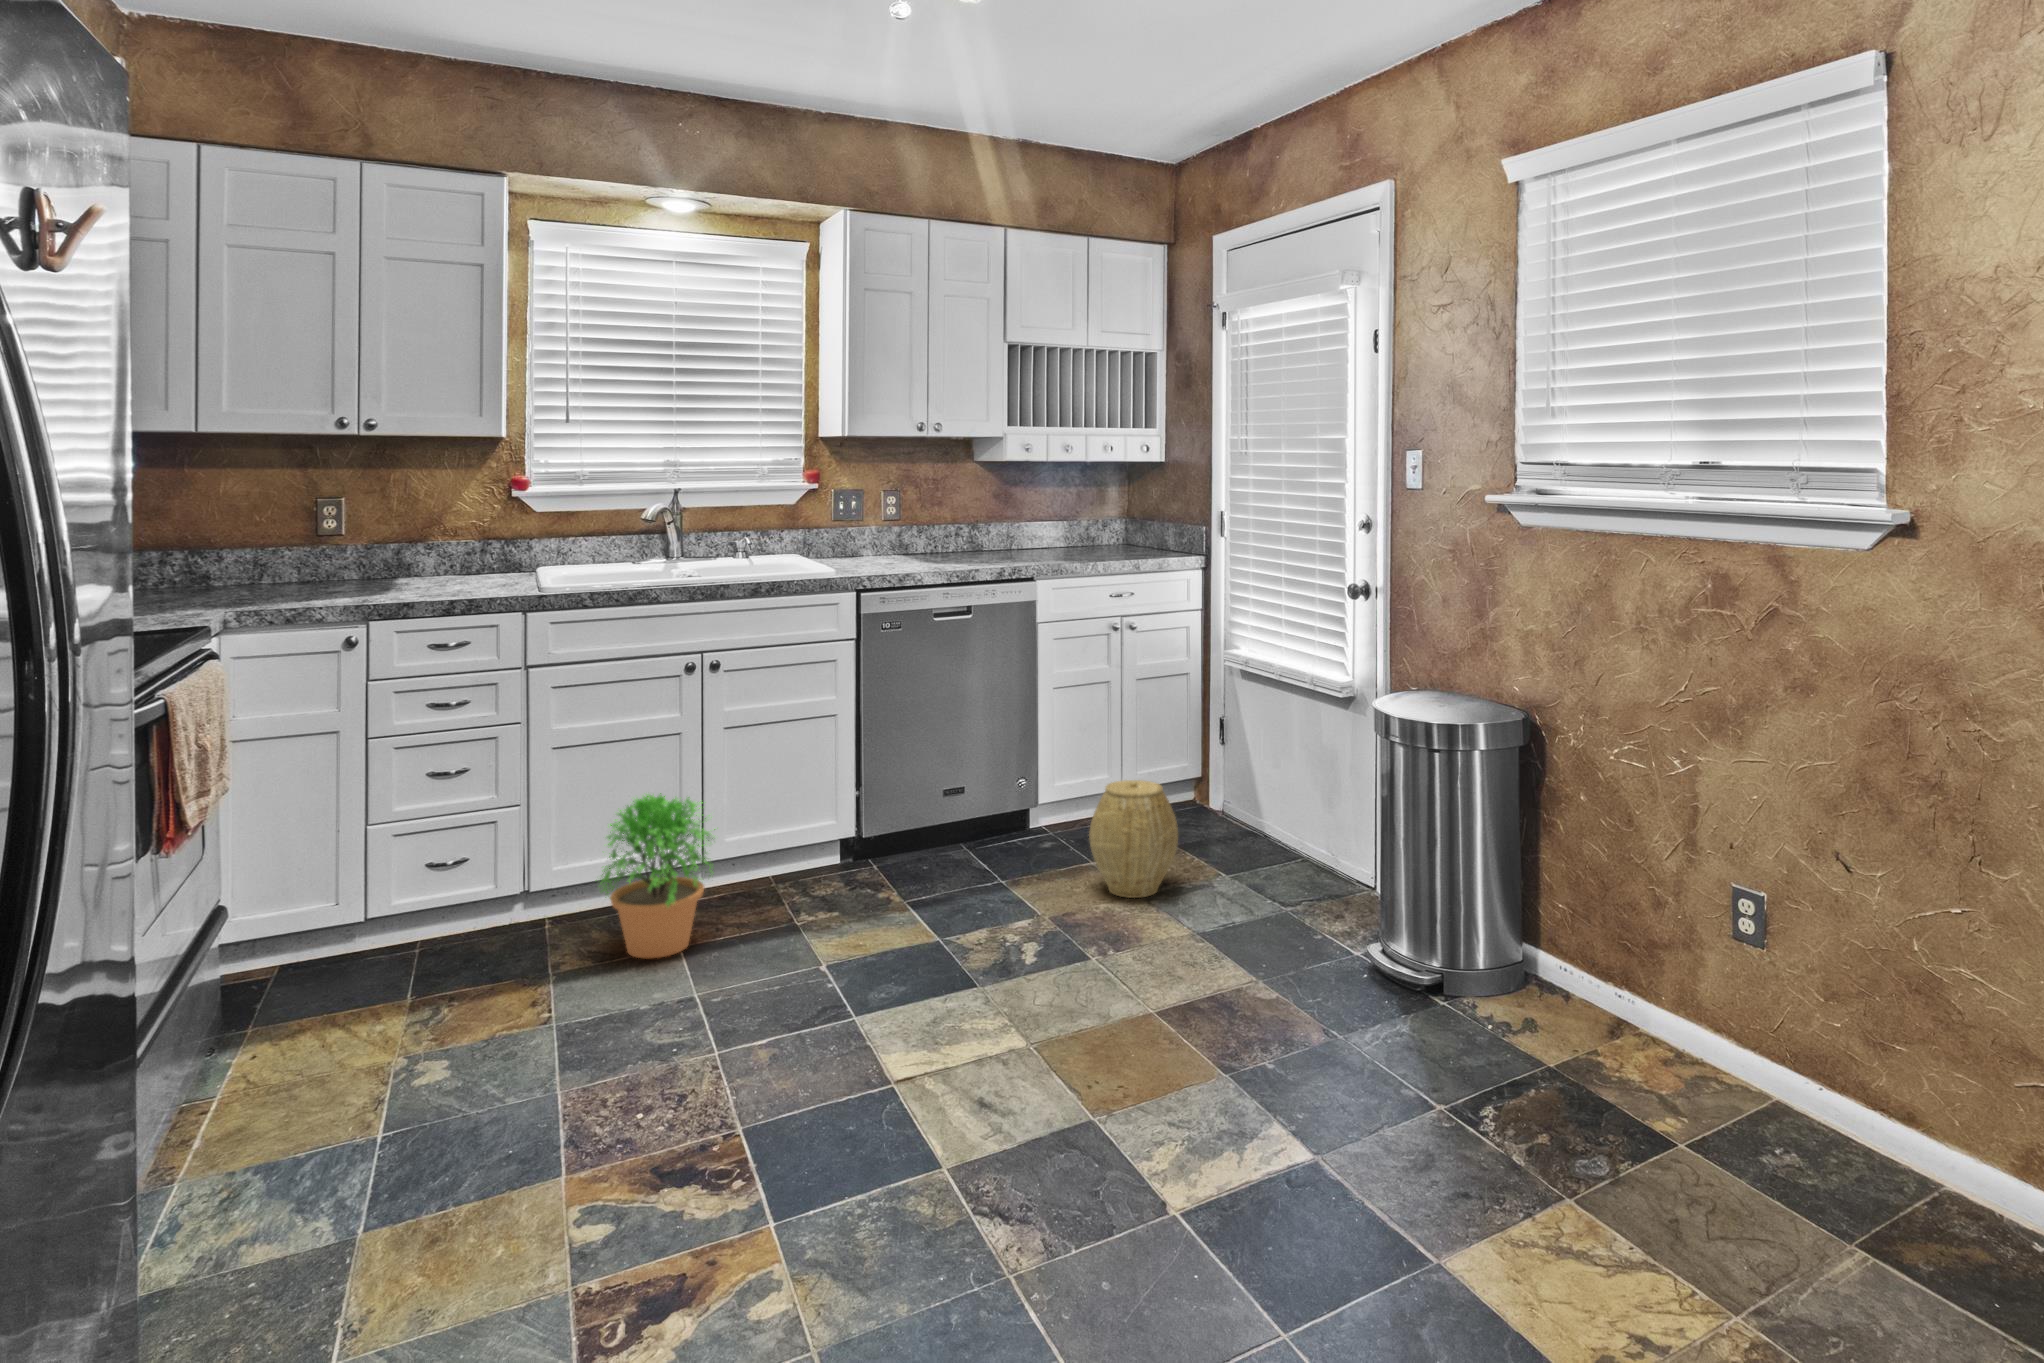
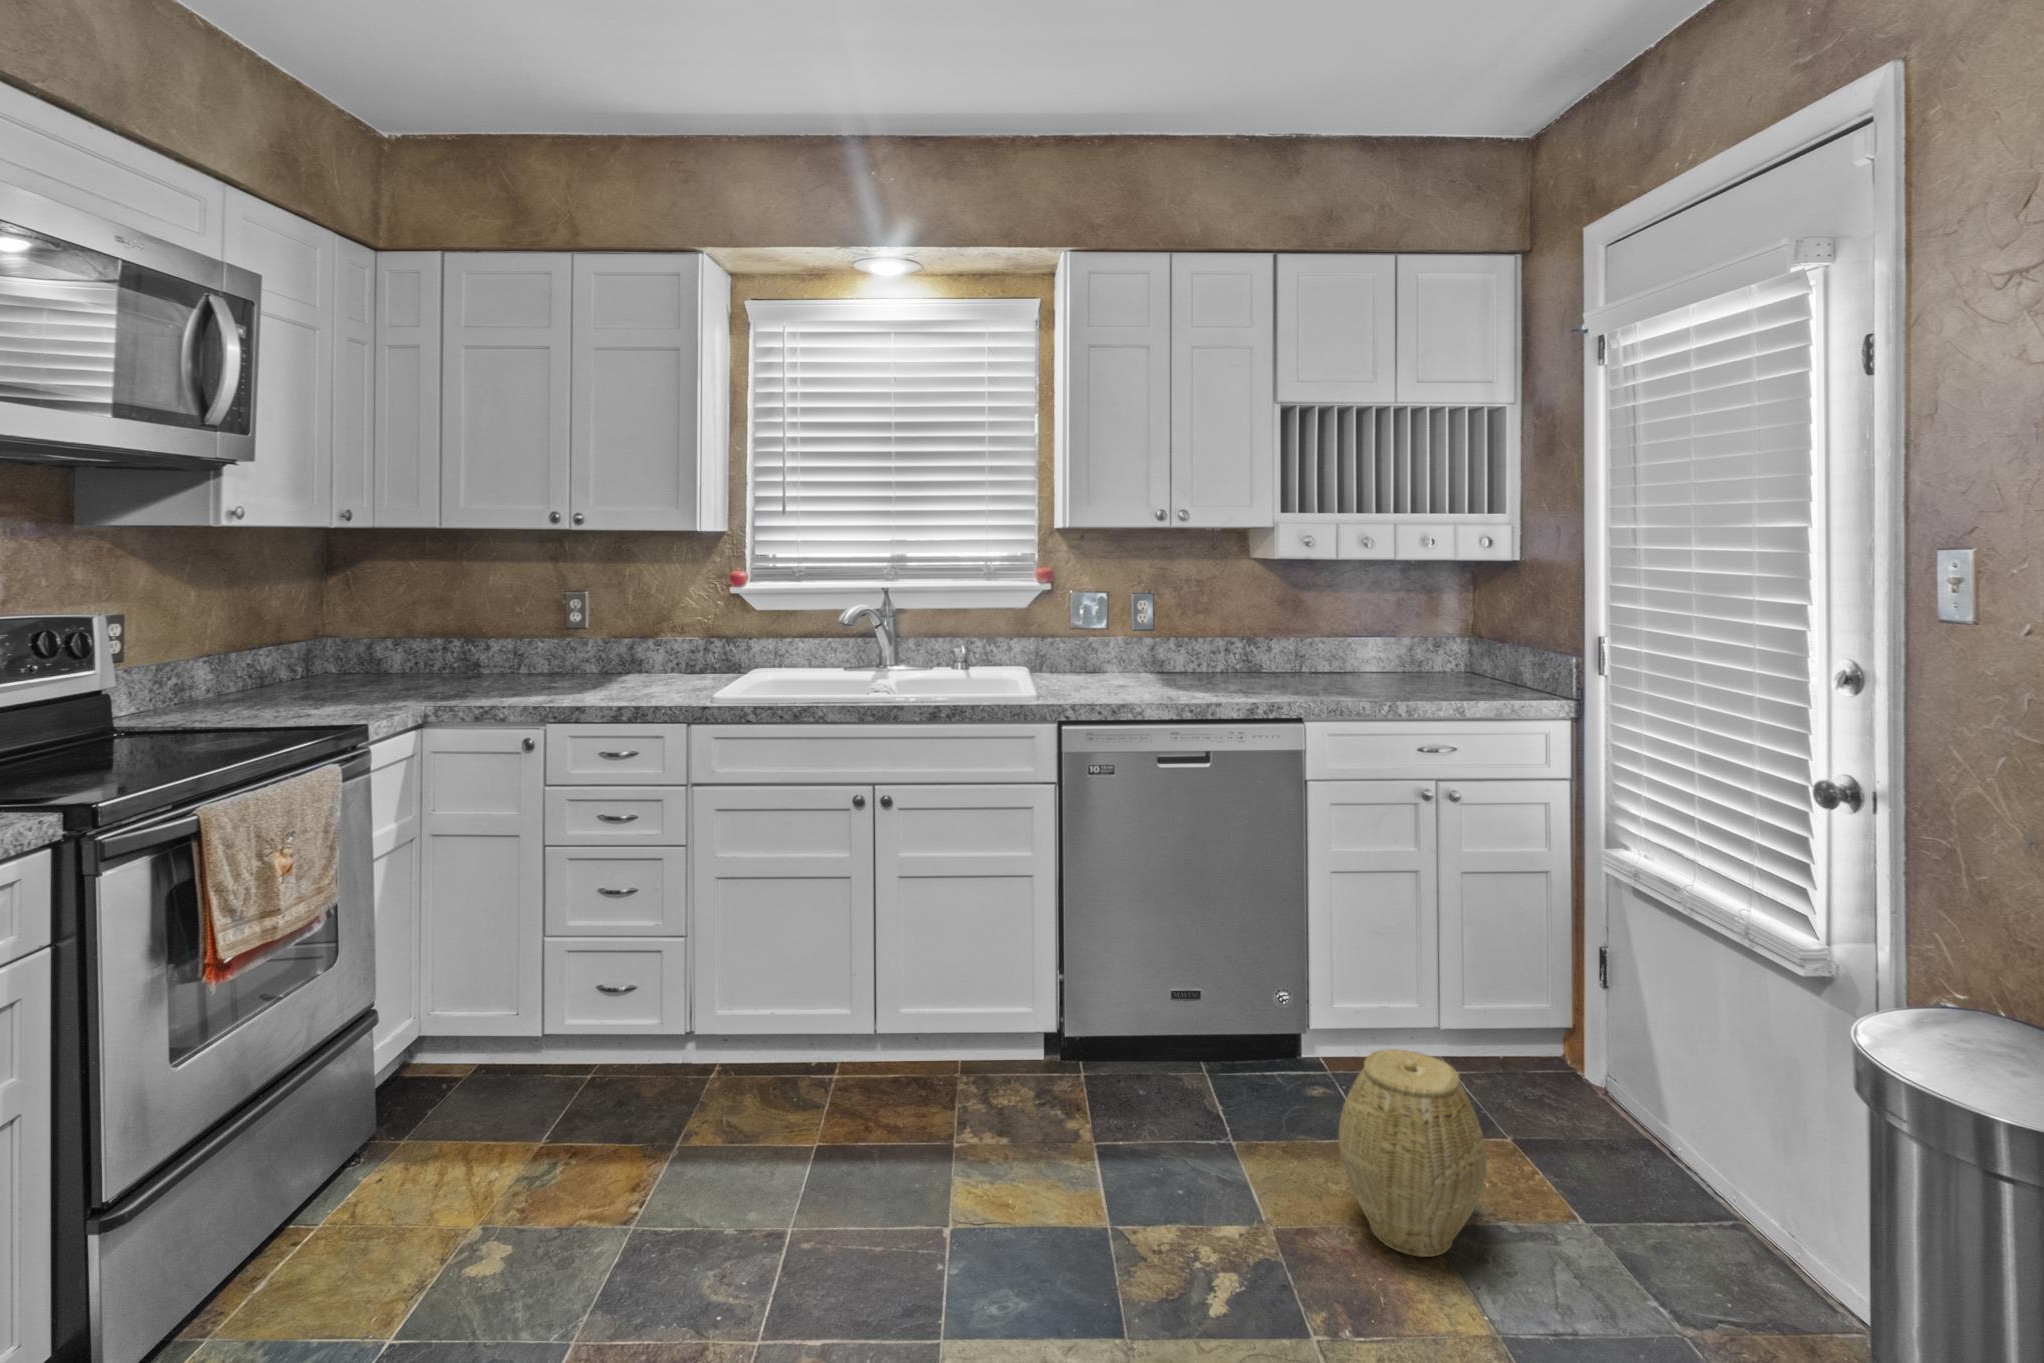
potted plant: present [596,793,715,958] -> none [681,967,846,1187]

